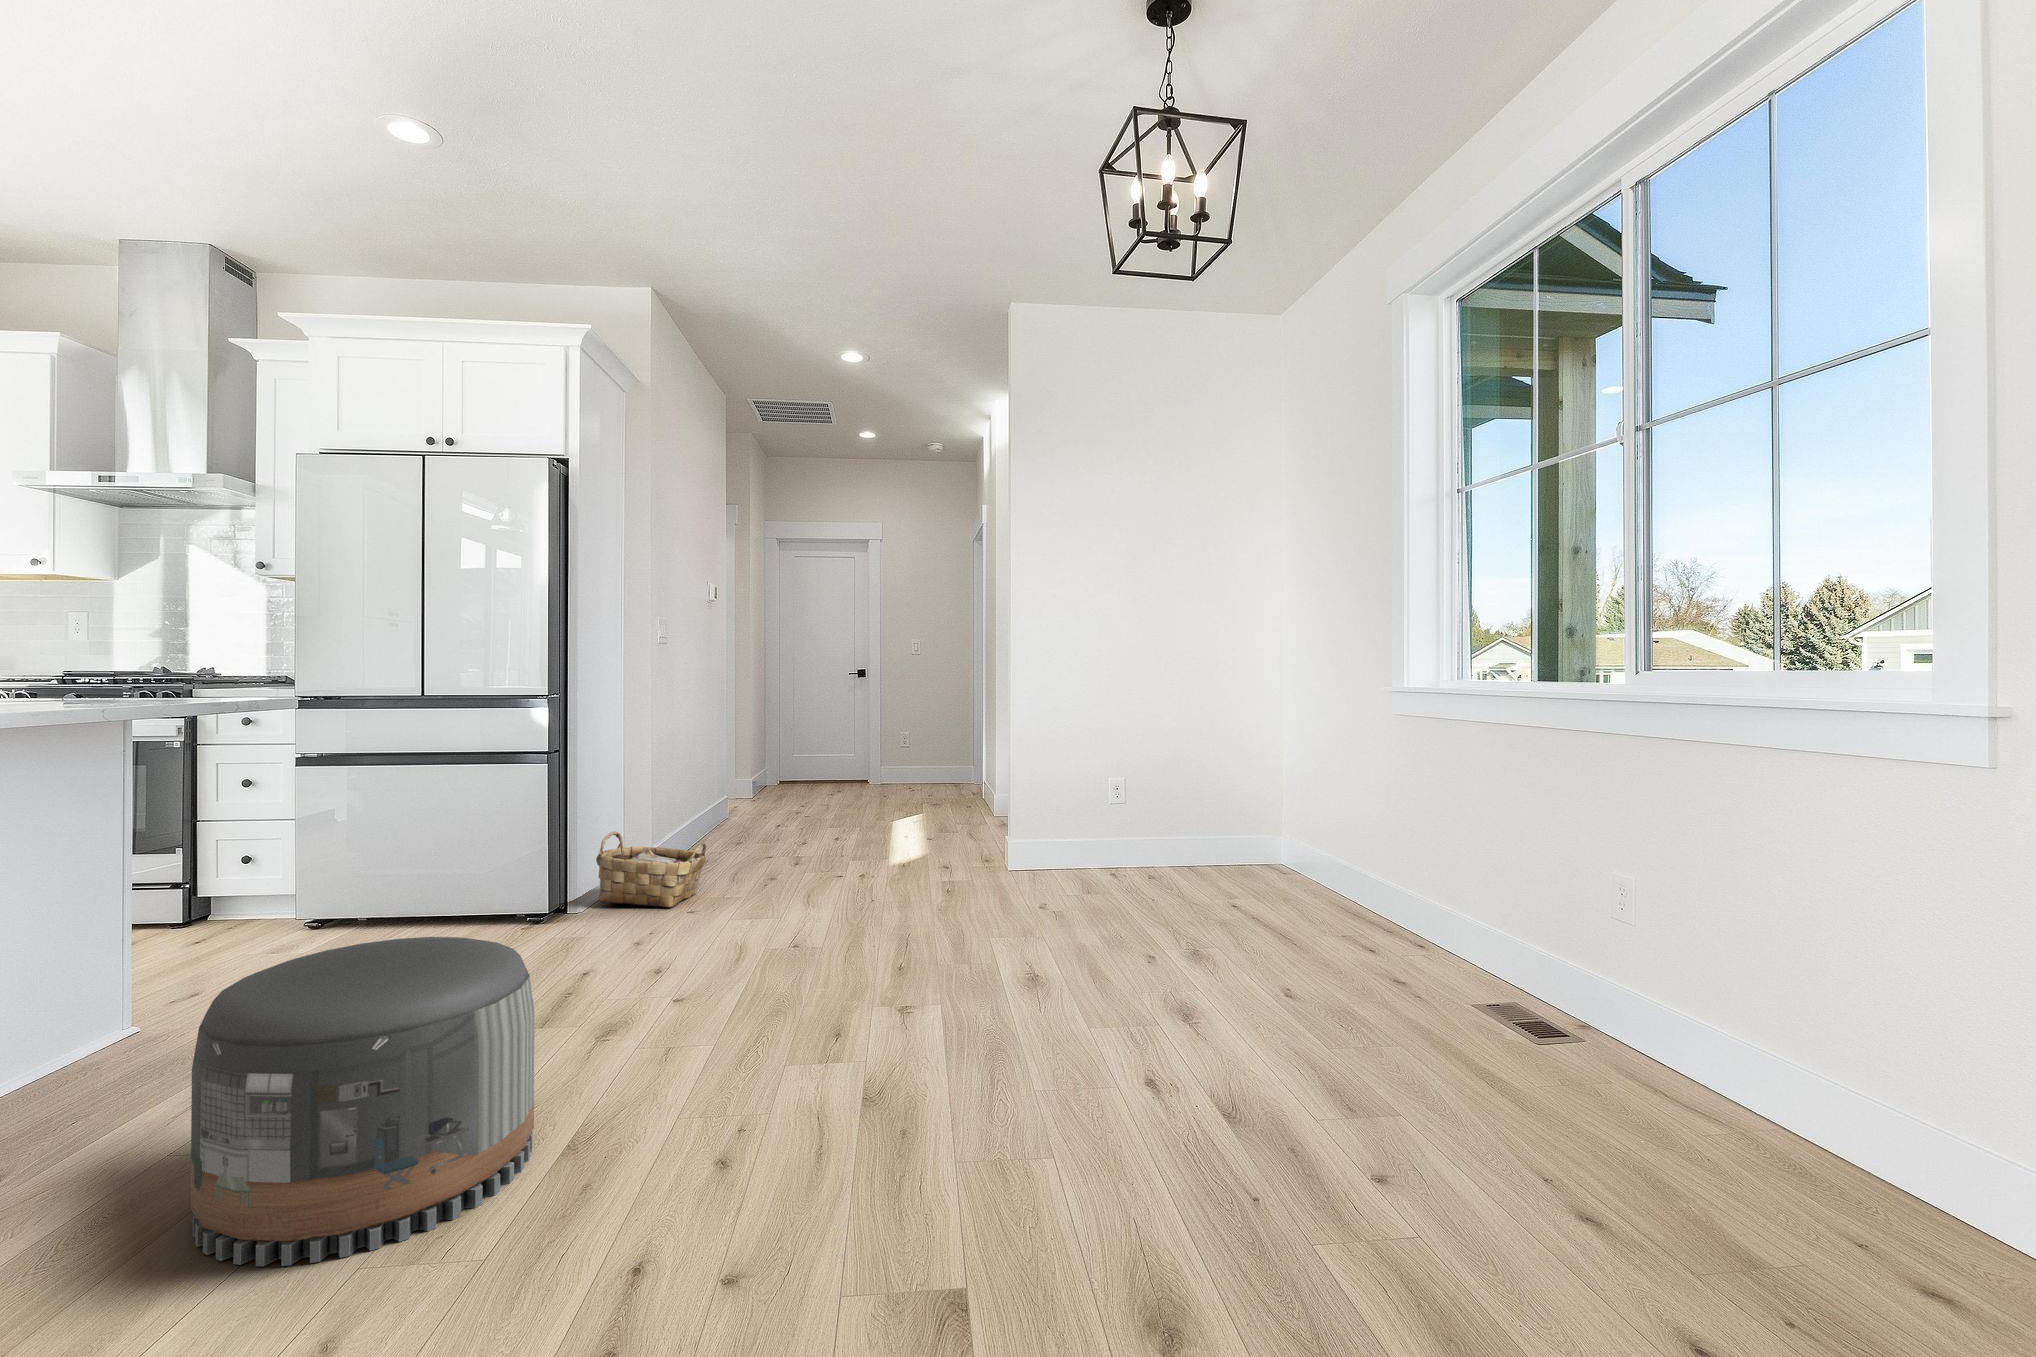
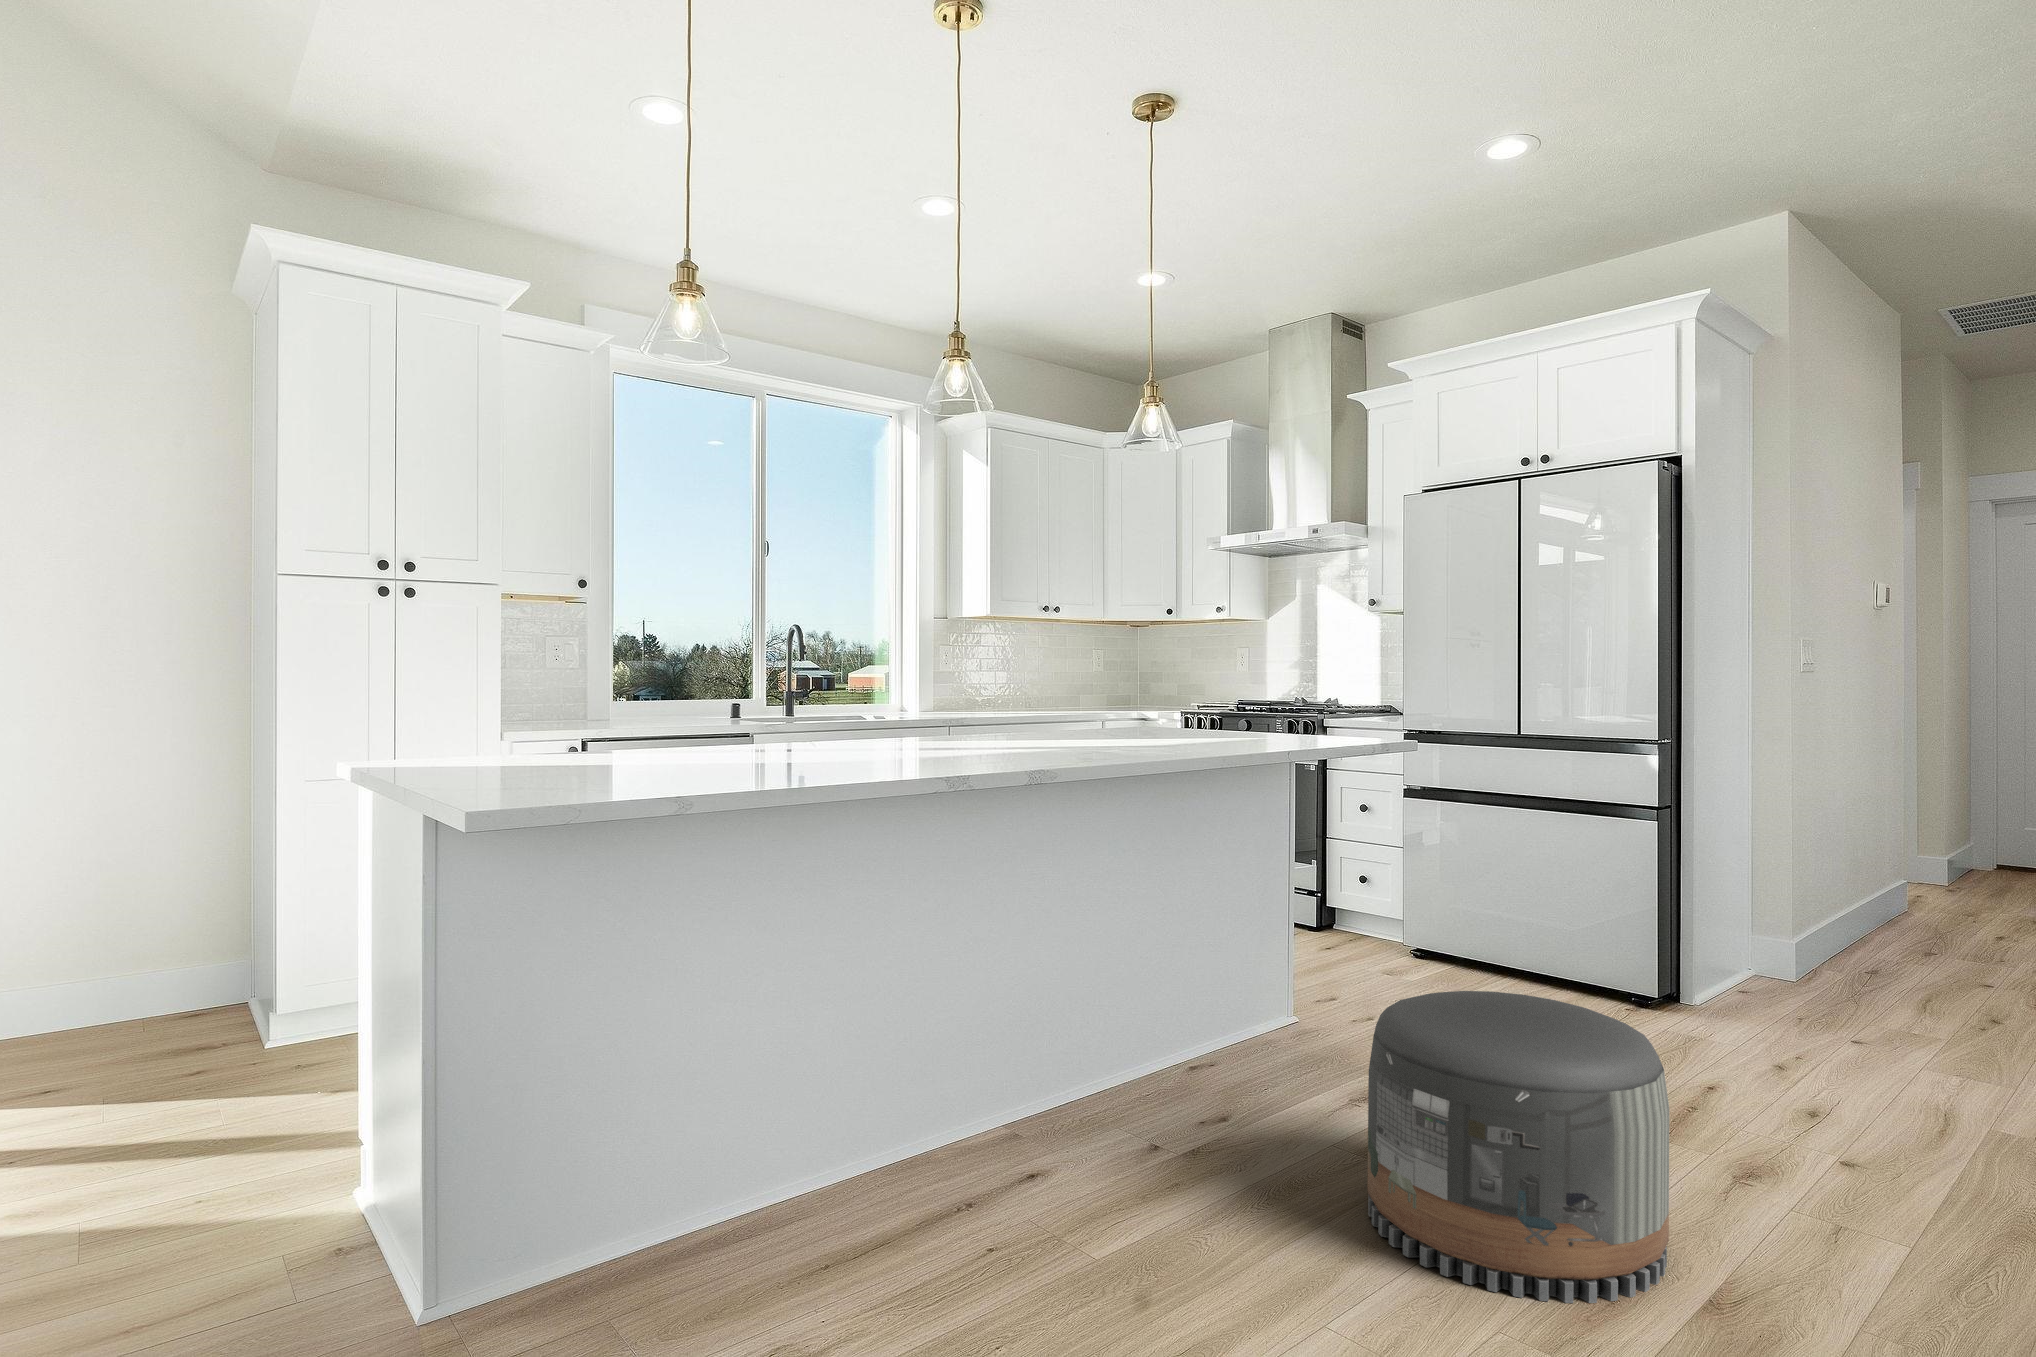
woven basket: present [596,831,706,908] -> none [1716,911,1878,1026]

